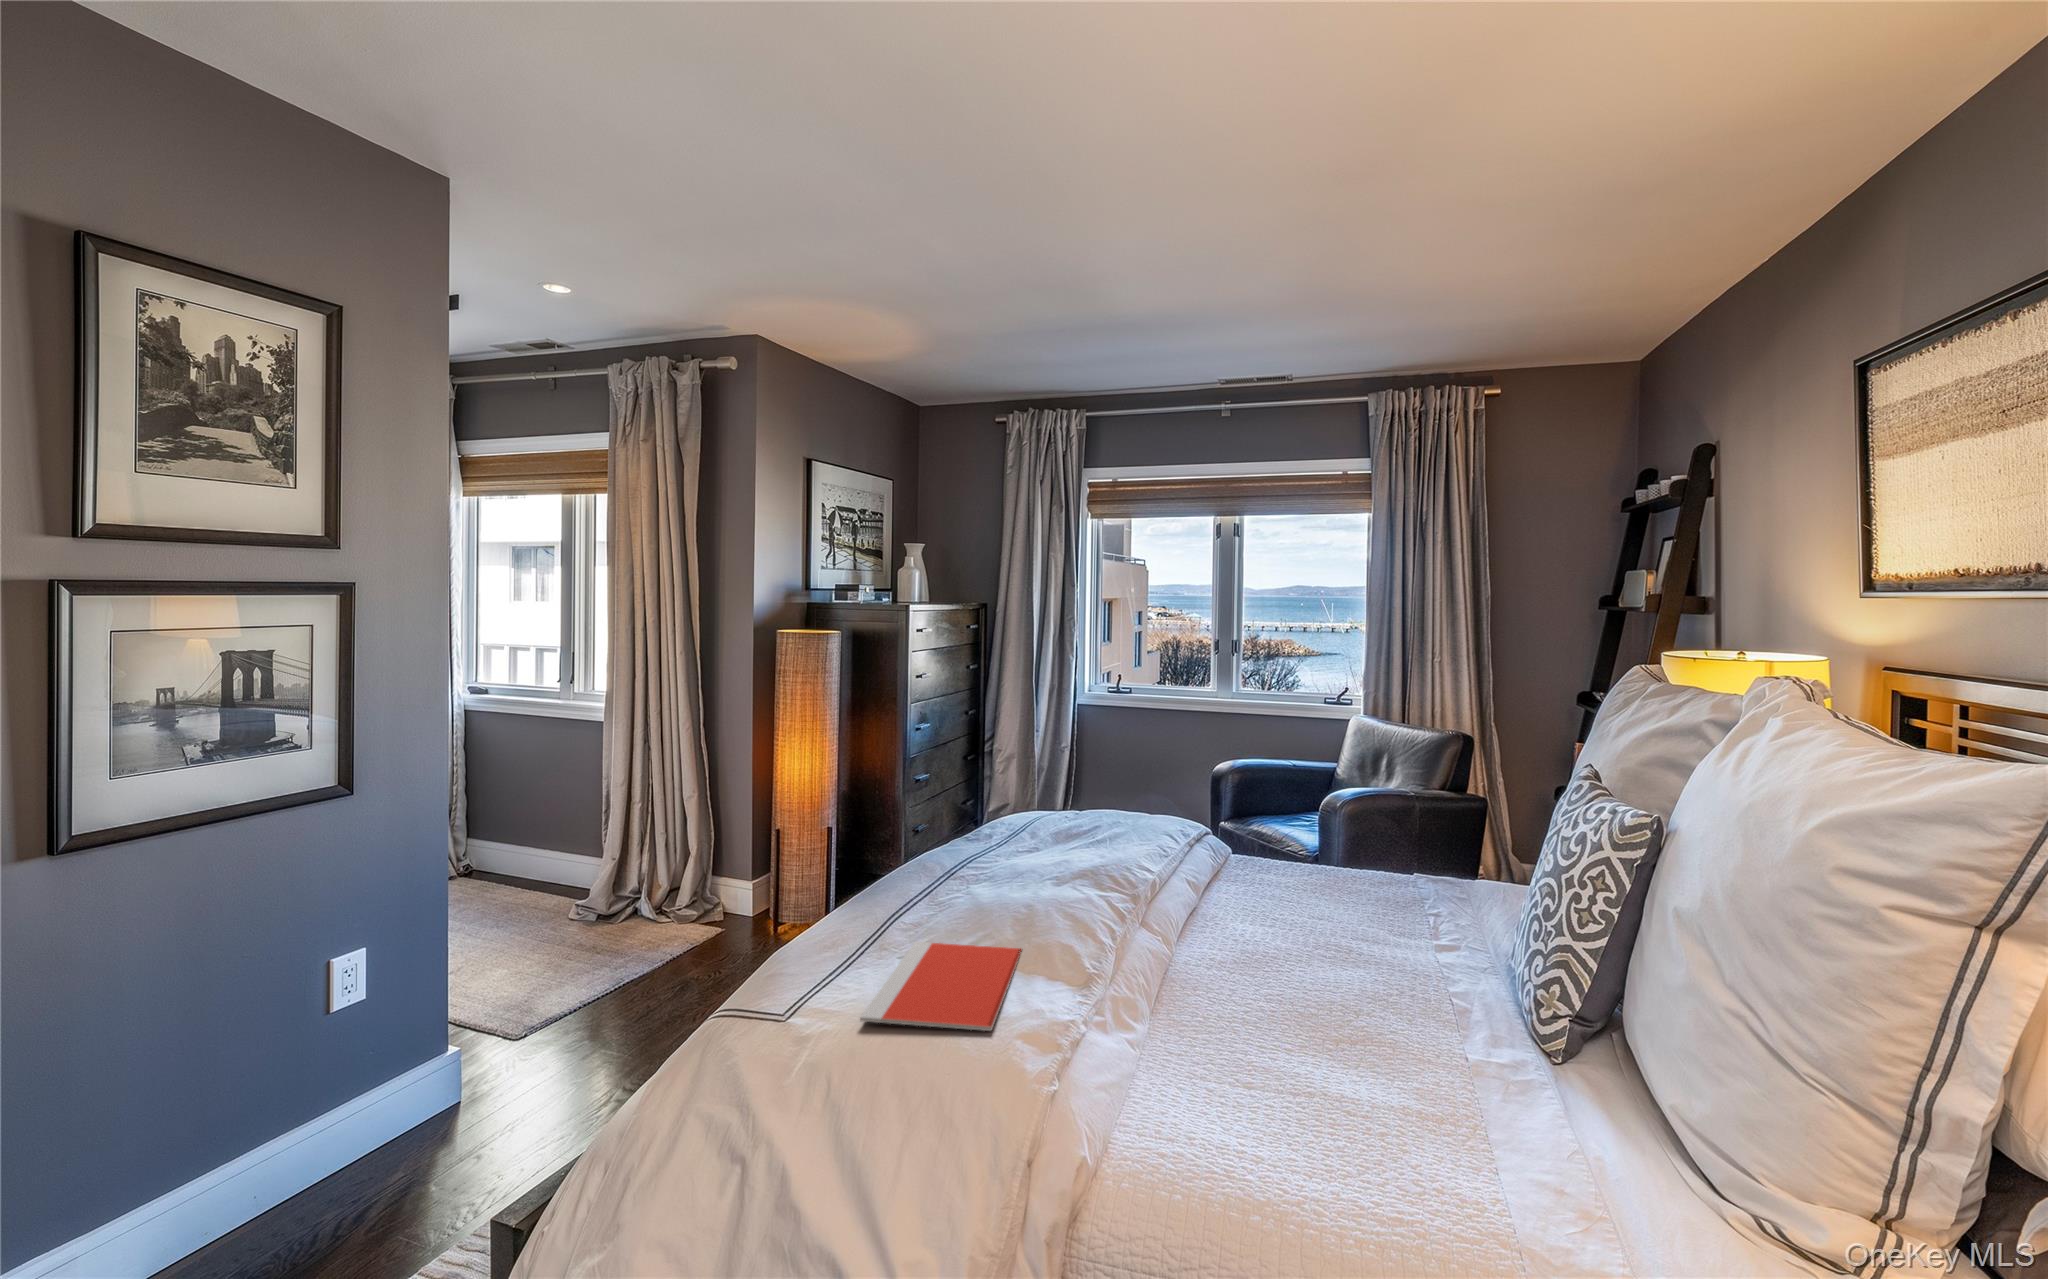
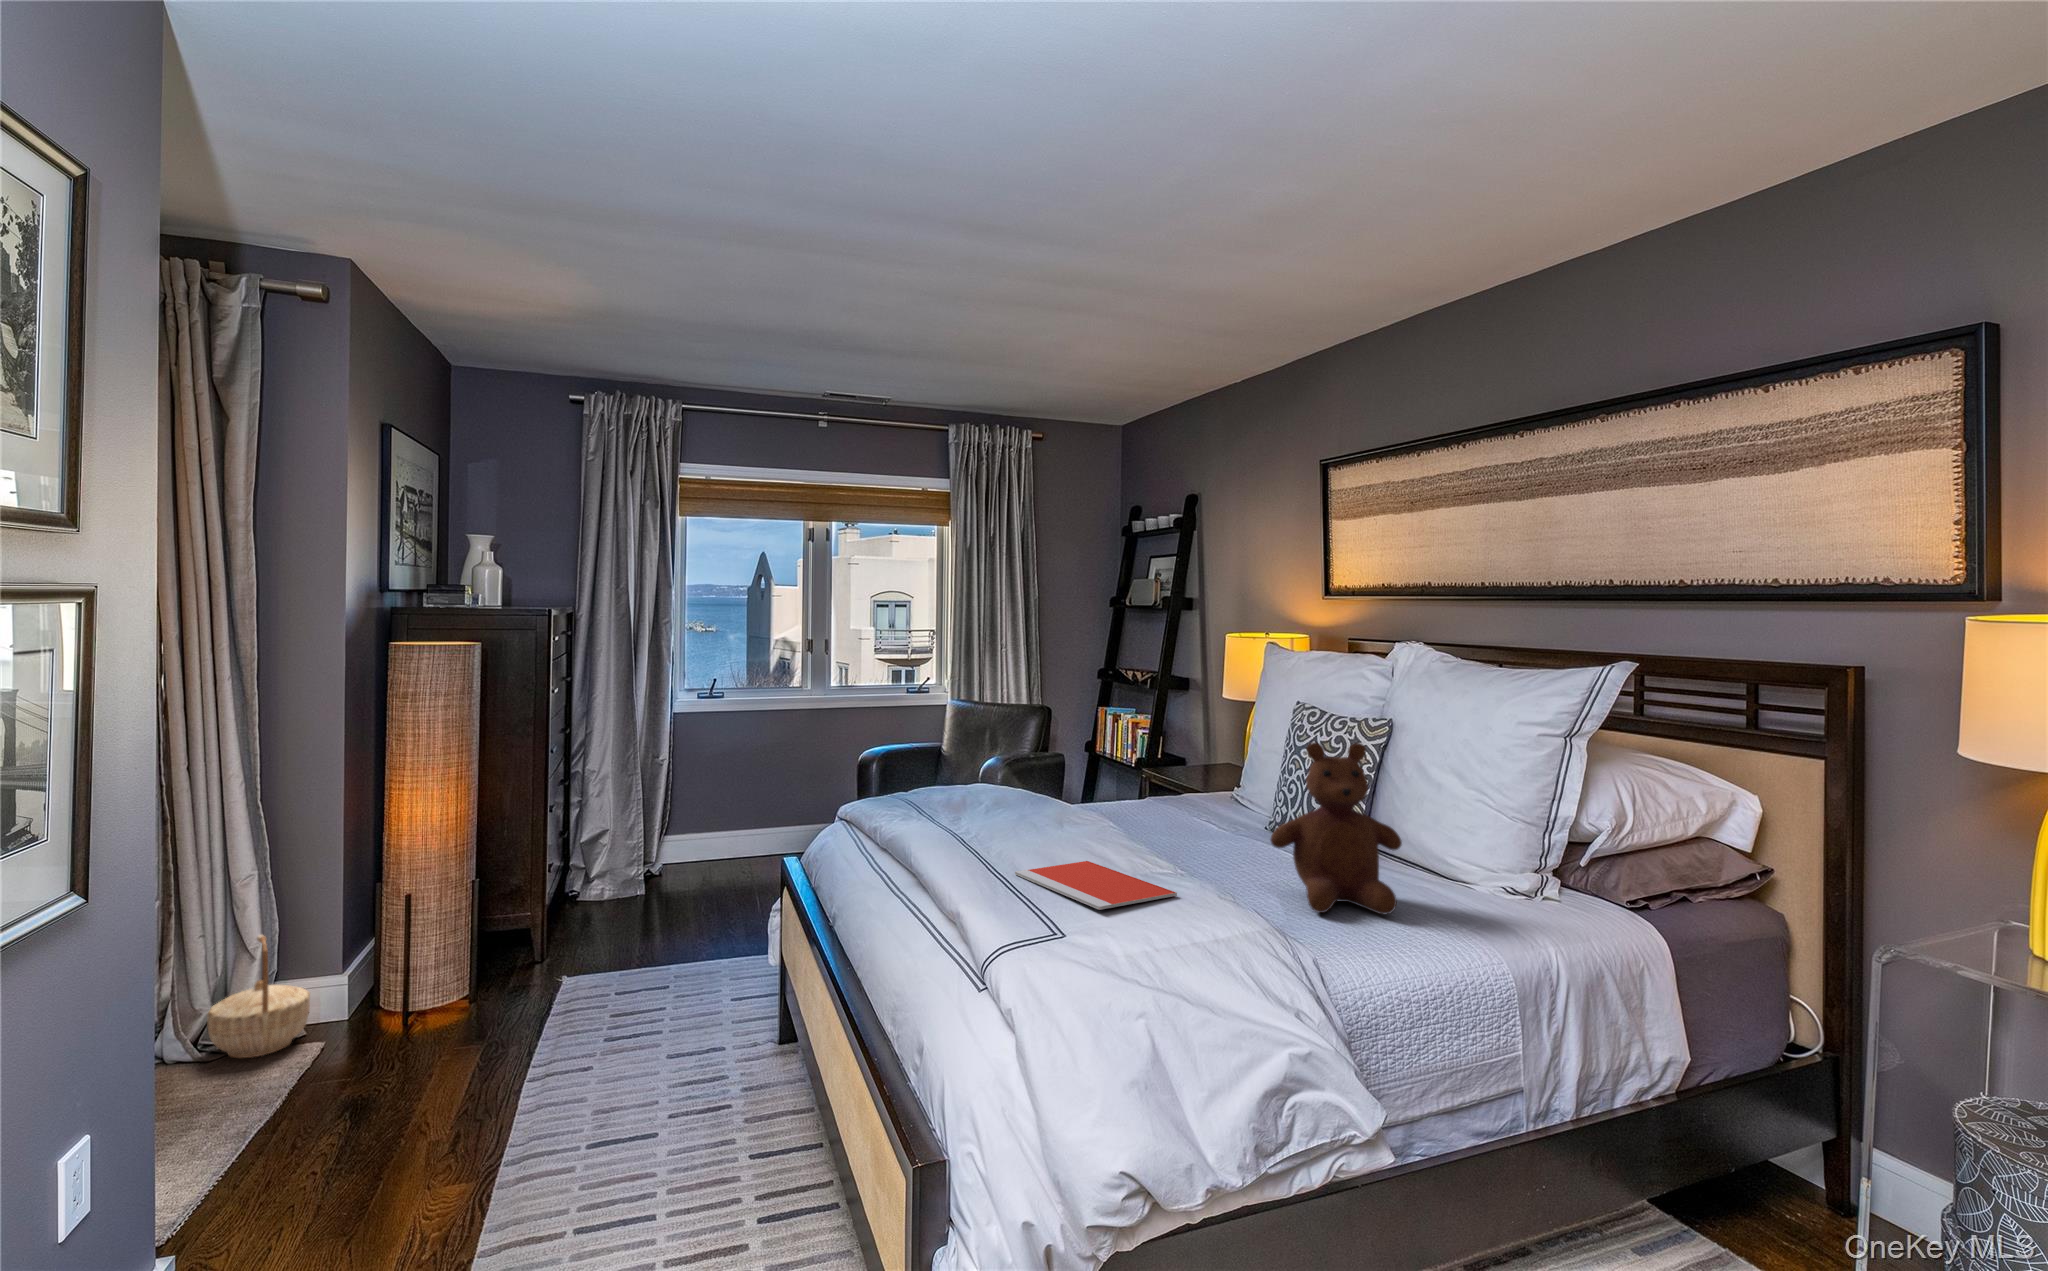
teddy bear: none [1257,842,1493,1172] -> present [1271,742,1402,914]
basket: none [645,846,710,944] -> present [208,935,310,1058]

